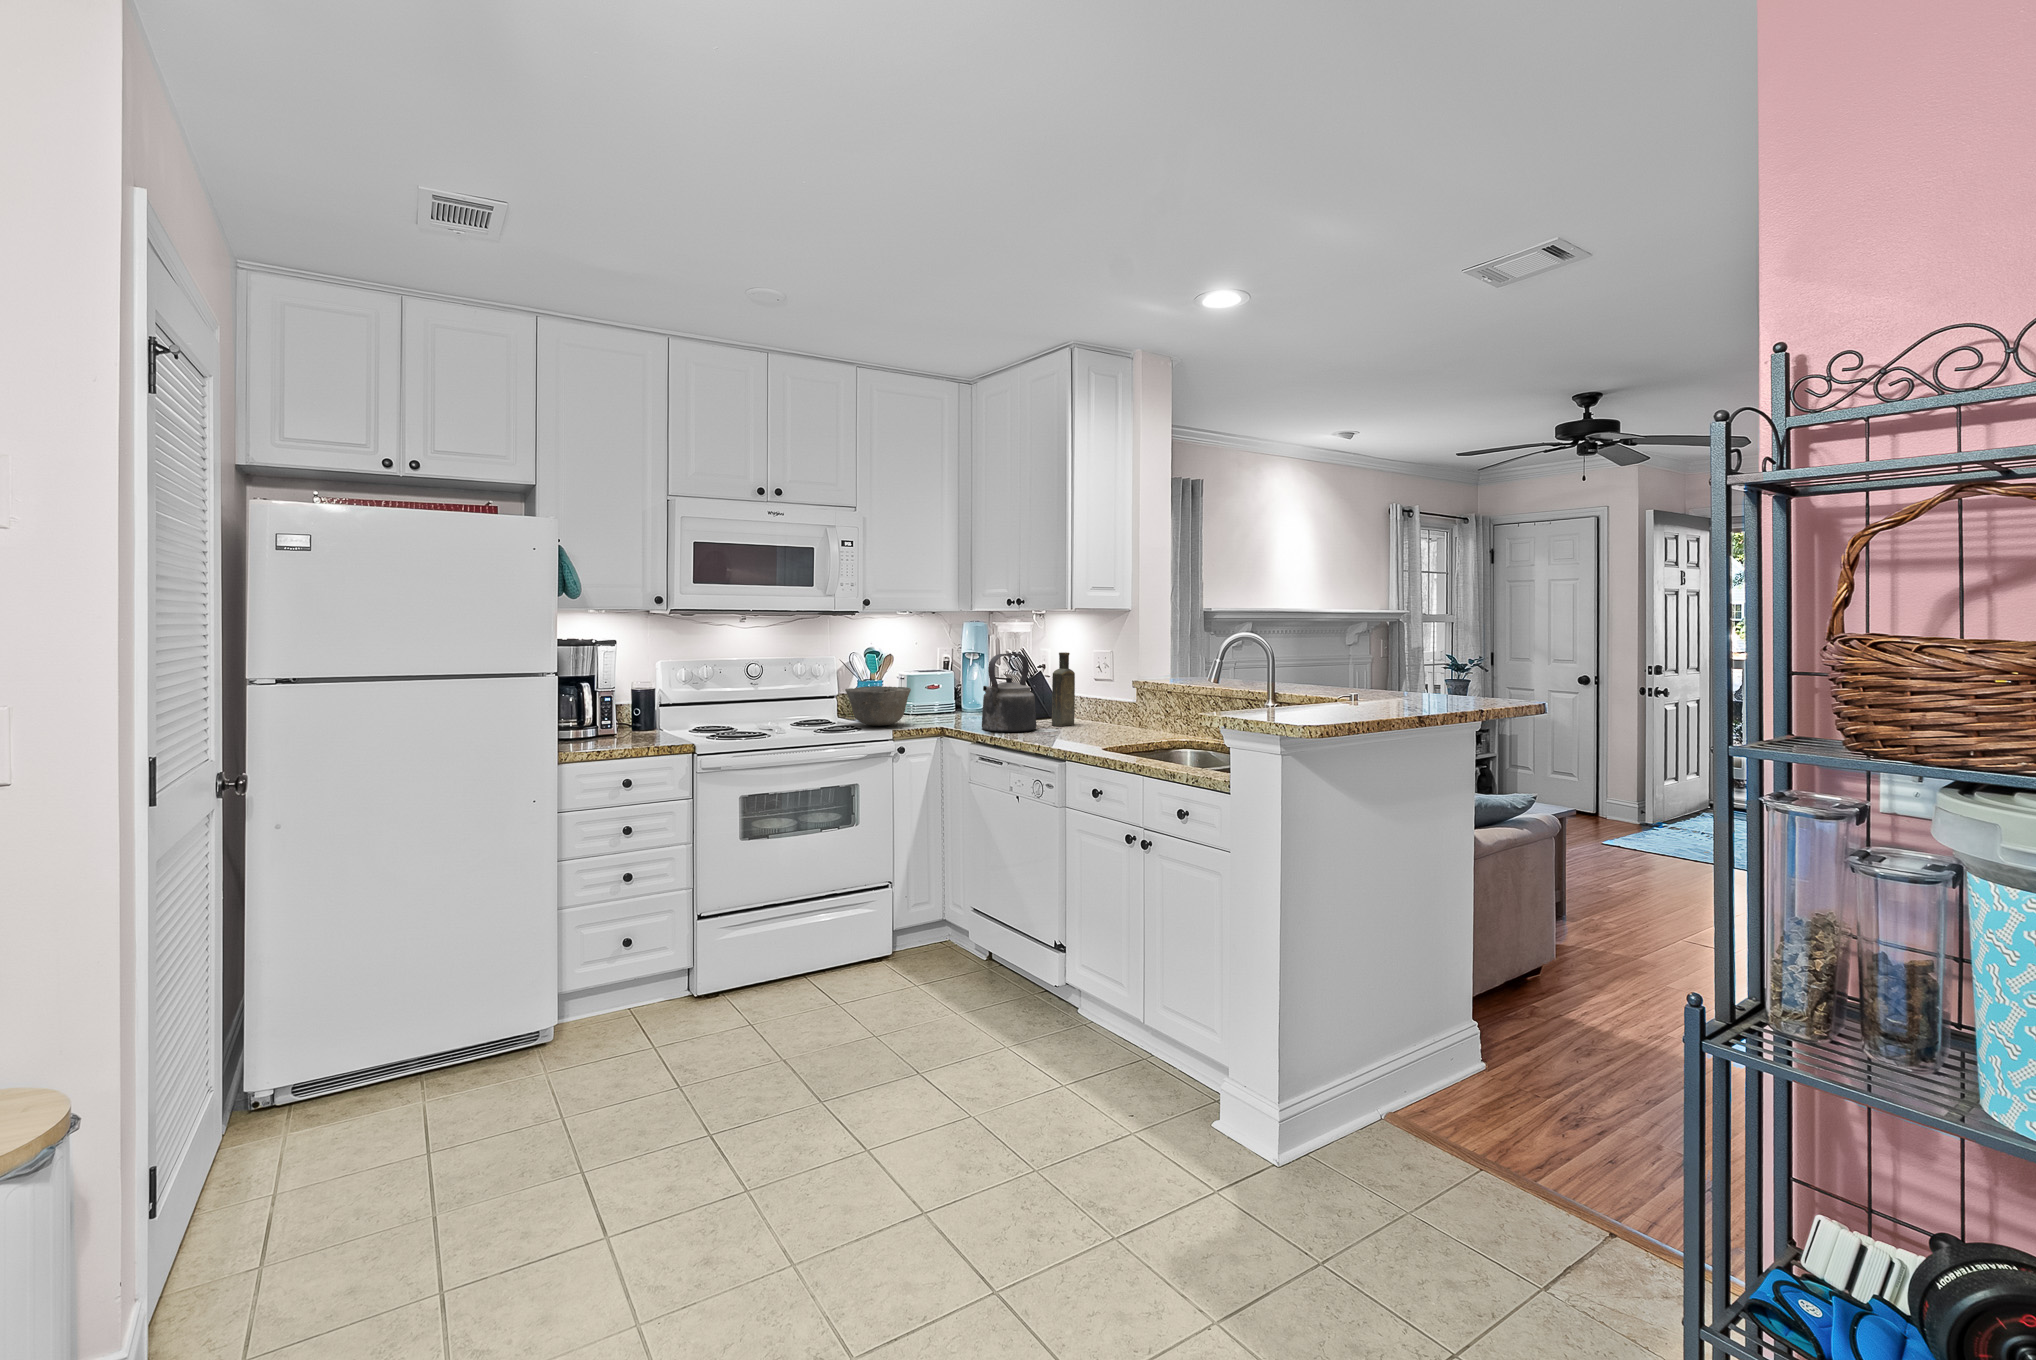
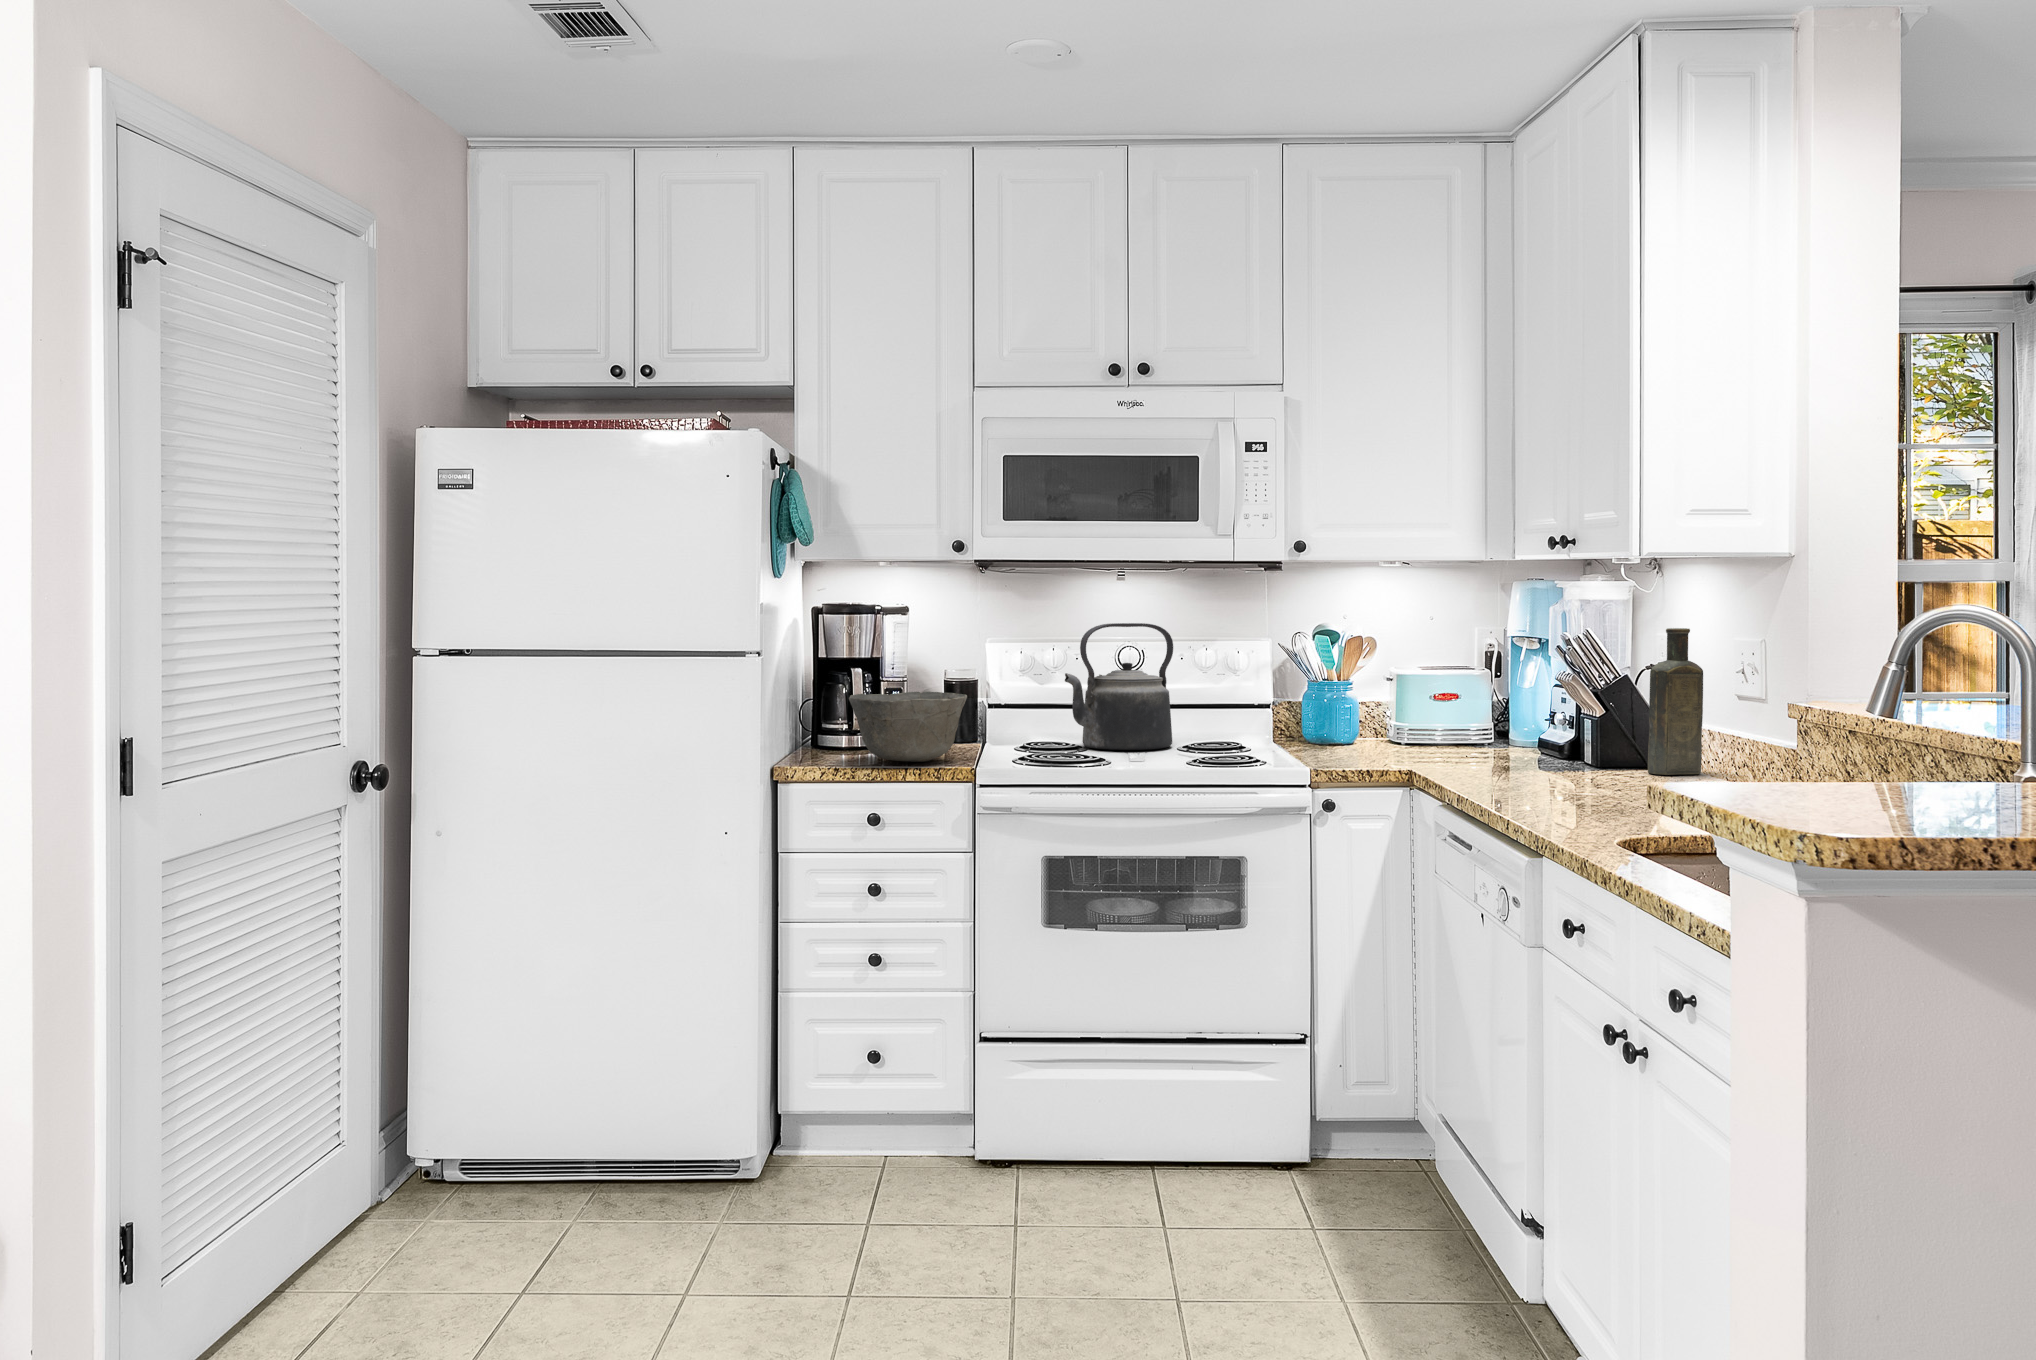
kettle: present [982,654,1036,732] -> present [1065,623,1173,750]
bowl: present [845,686,911,726] -> present [849,692,967,762]

